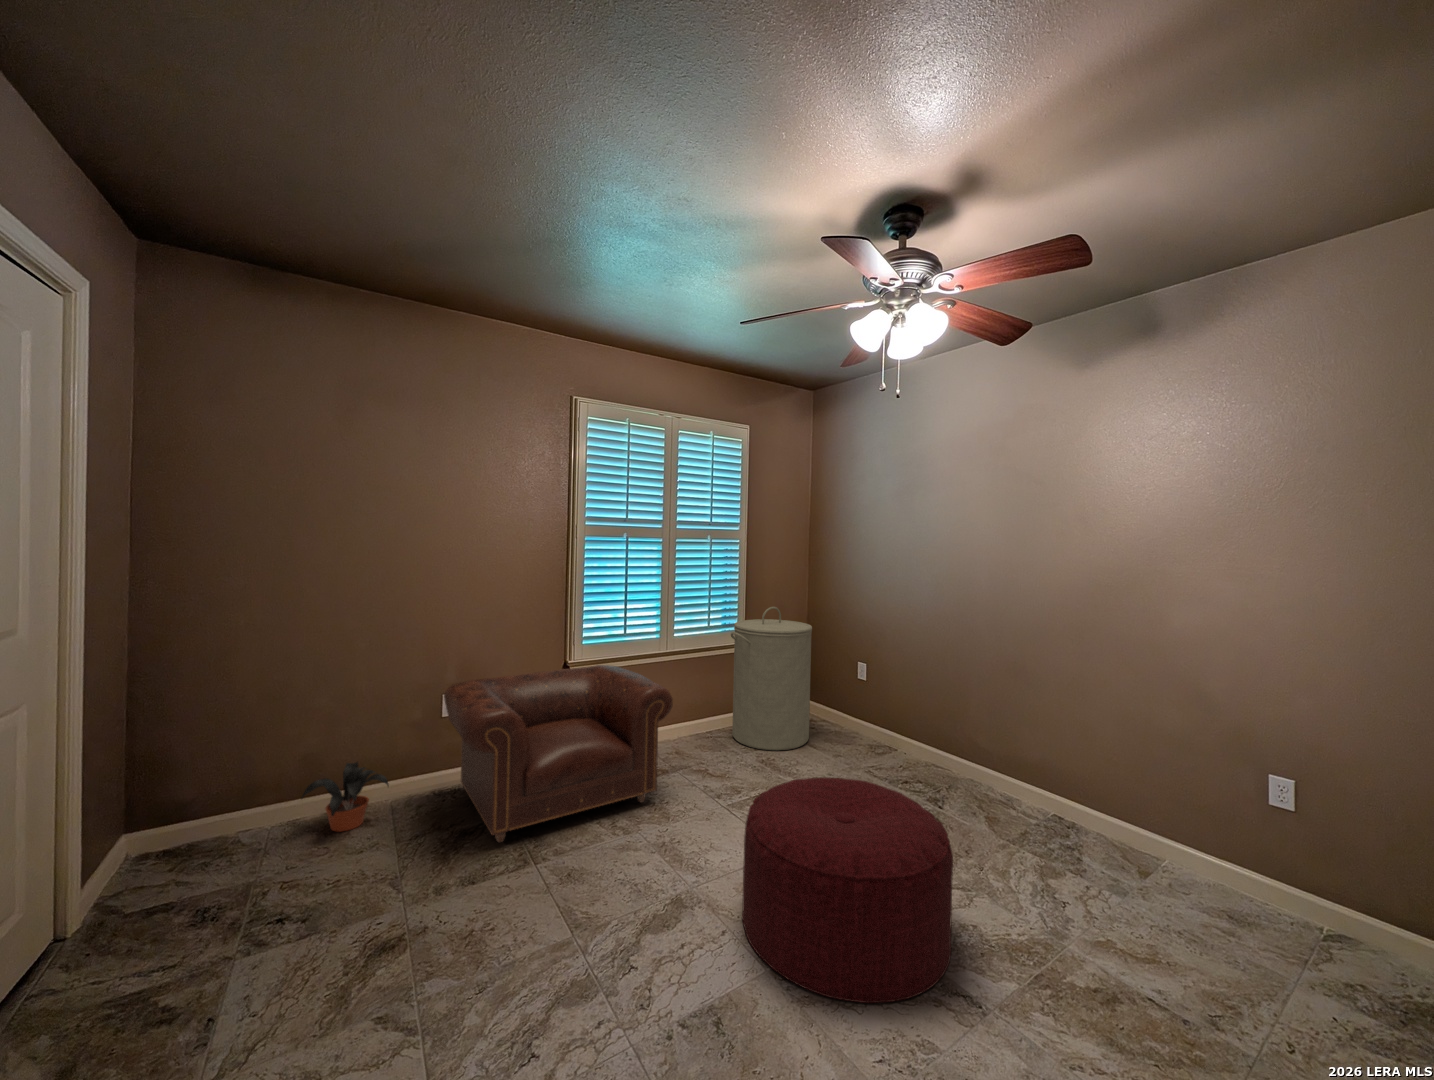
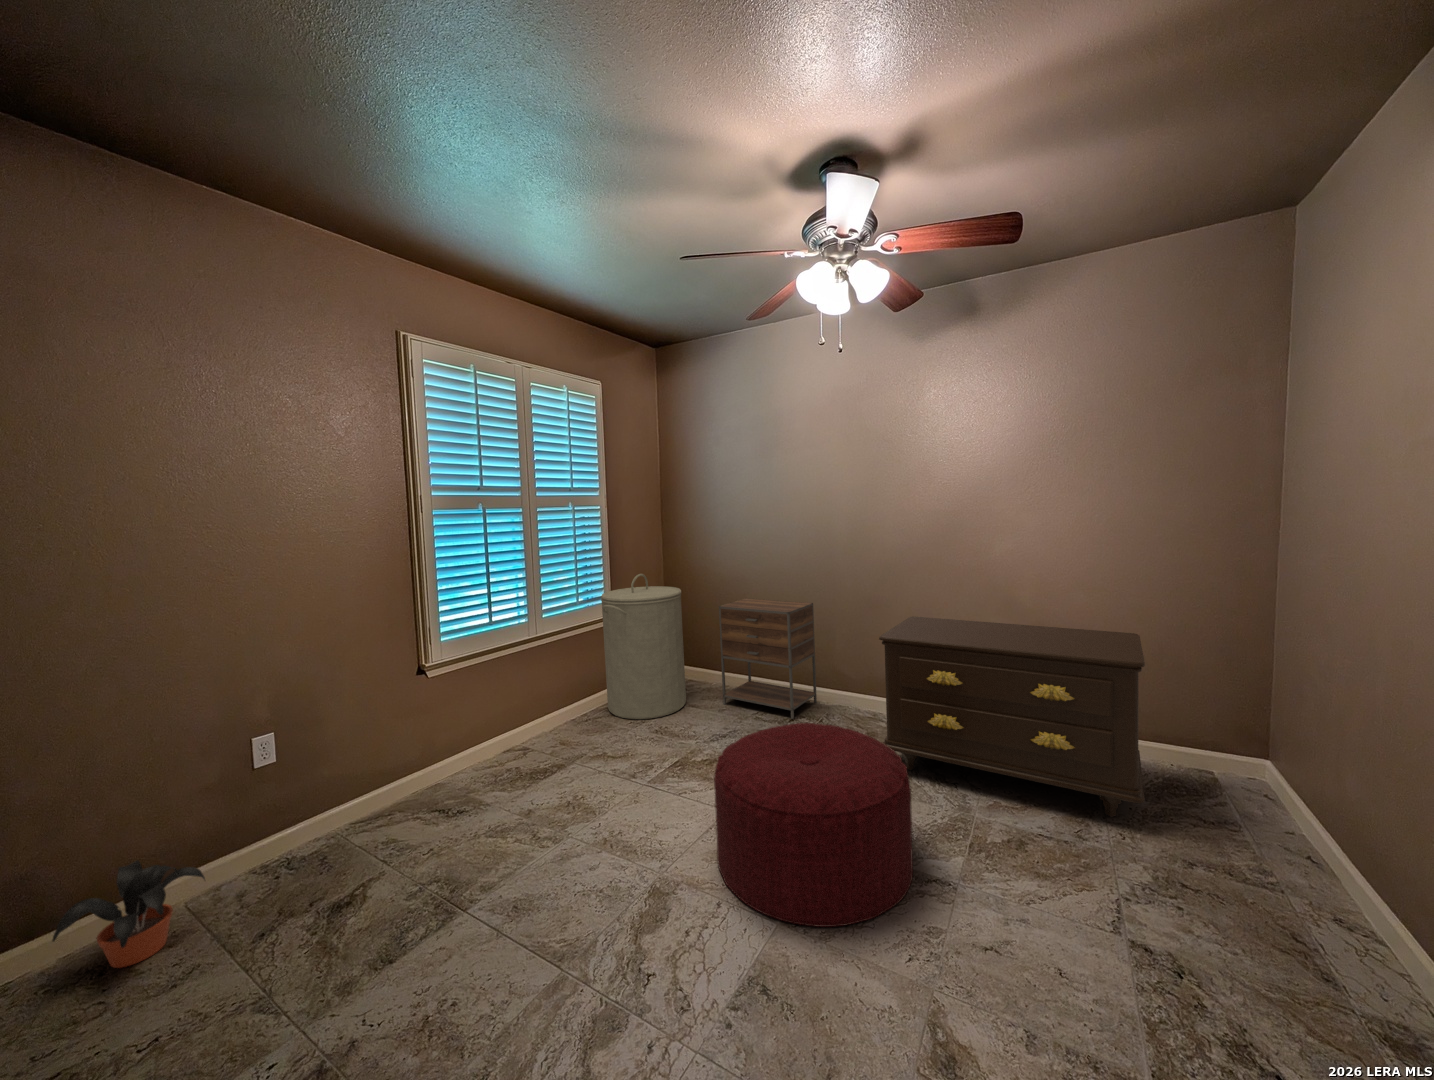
nightstand: none [844,645,950,784] -> present [719,598,817,719]
armchair: present [444,665,673,842] -> none [268,662,577,899]
dresser: none [979,693,1373,1013] -> present [879,617,1145,817]

